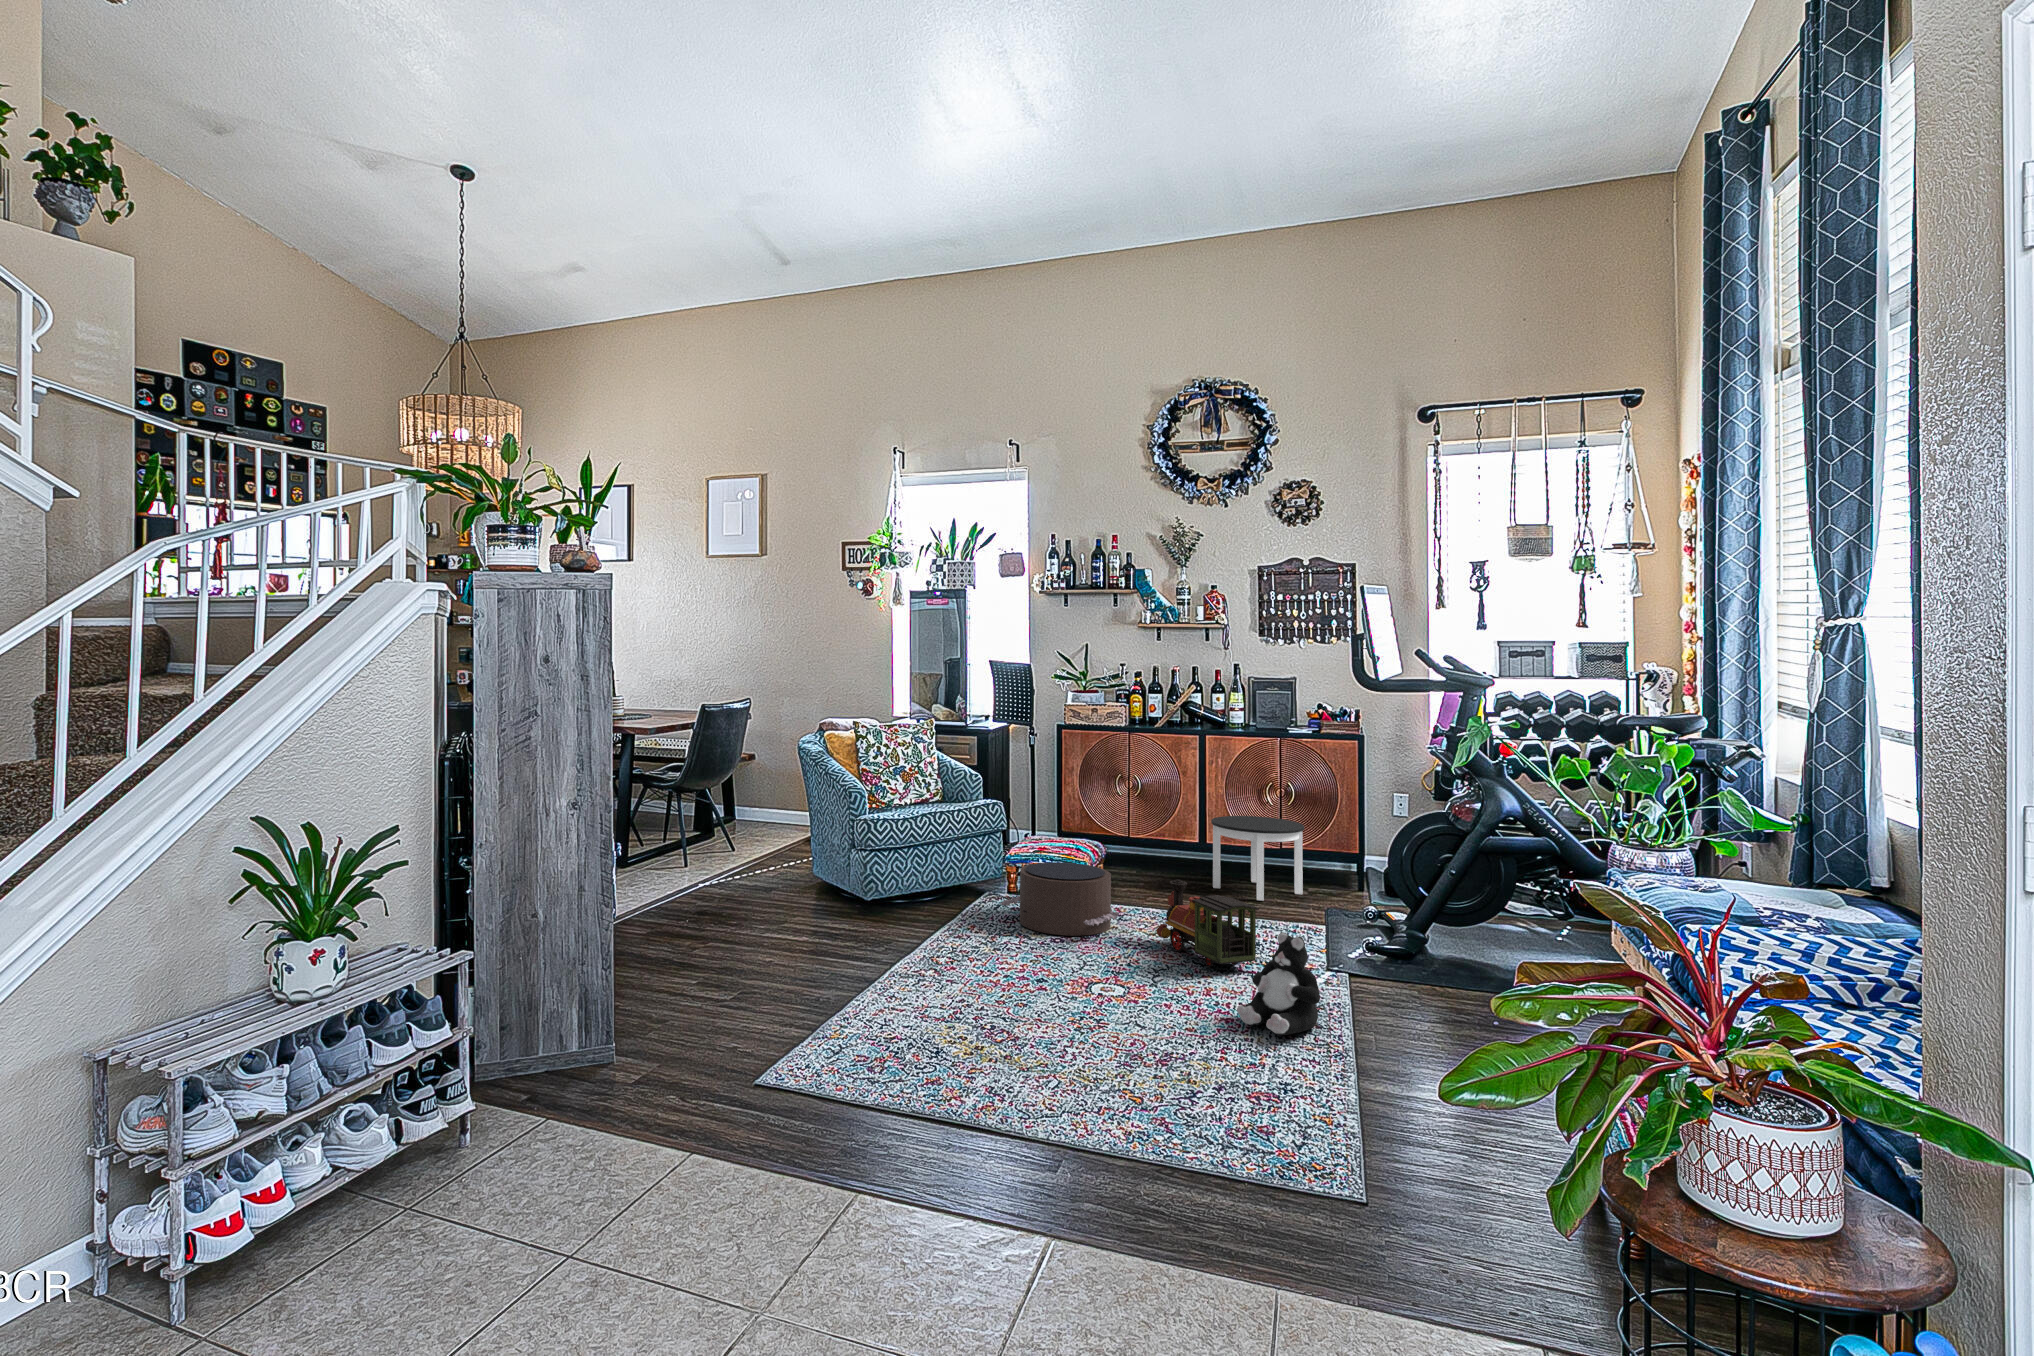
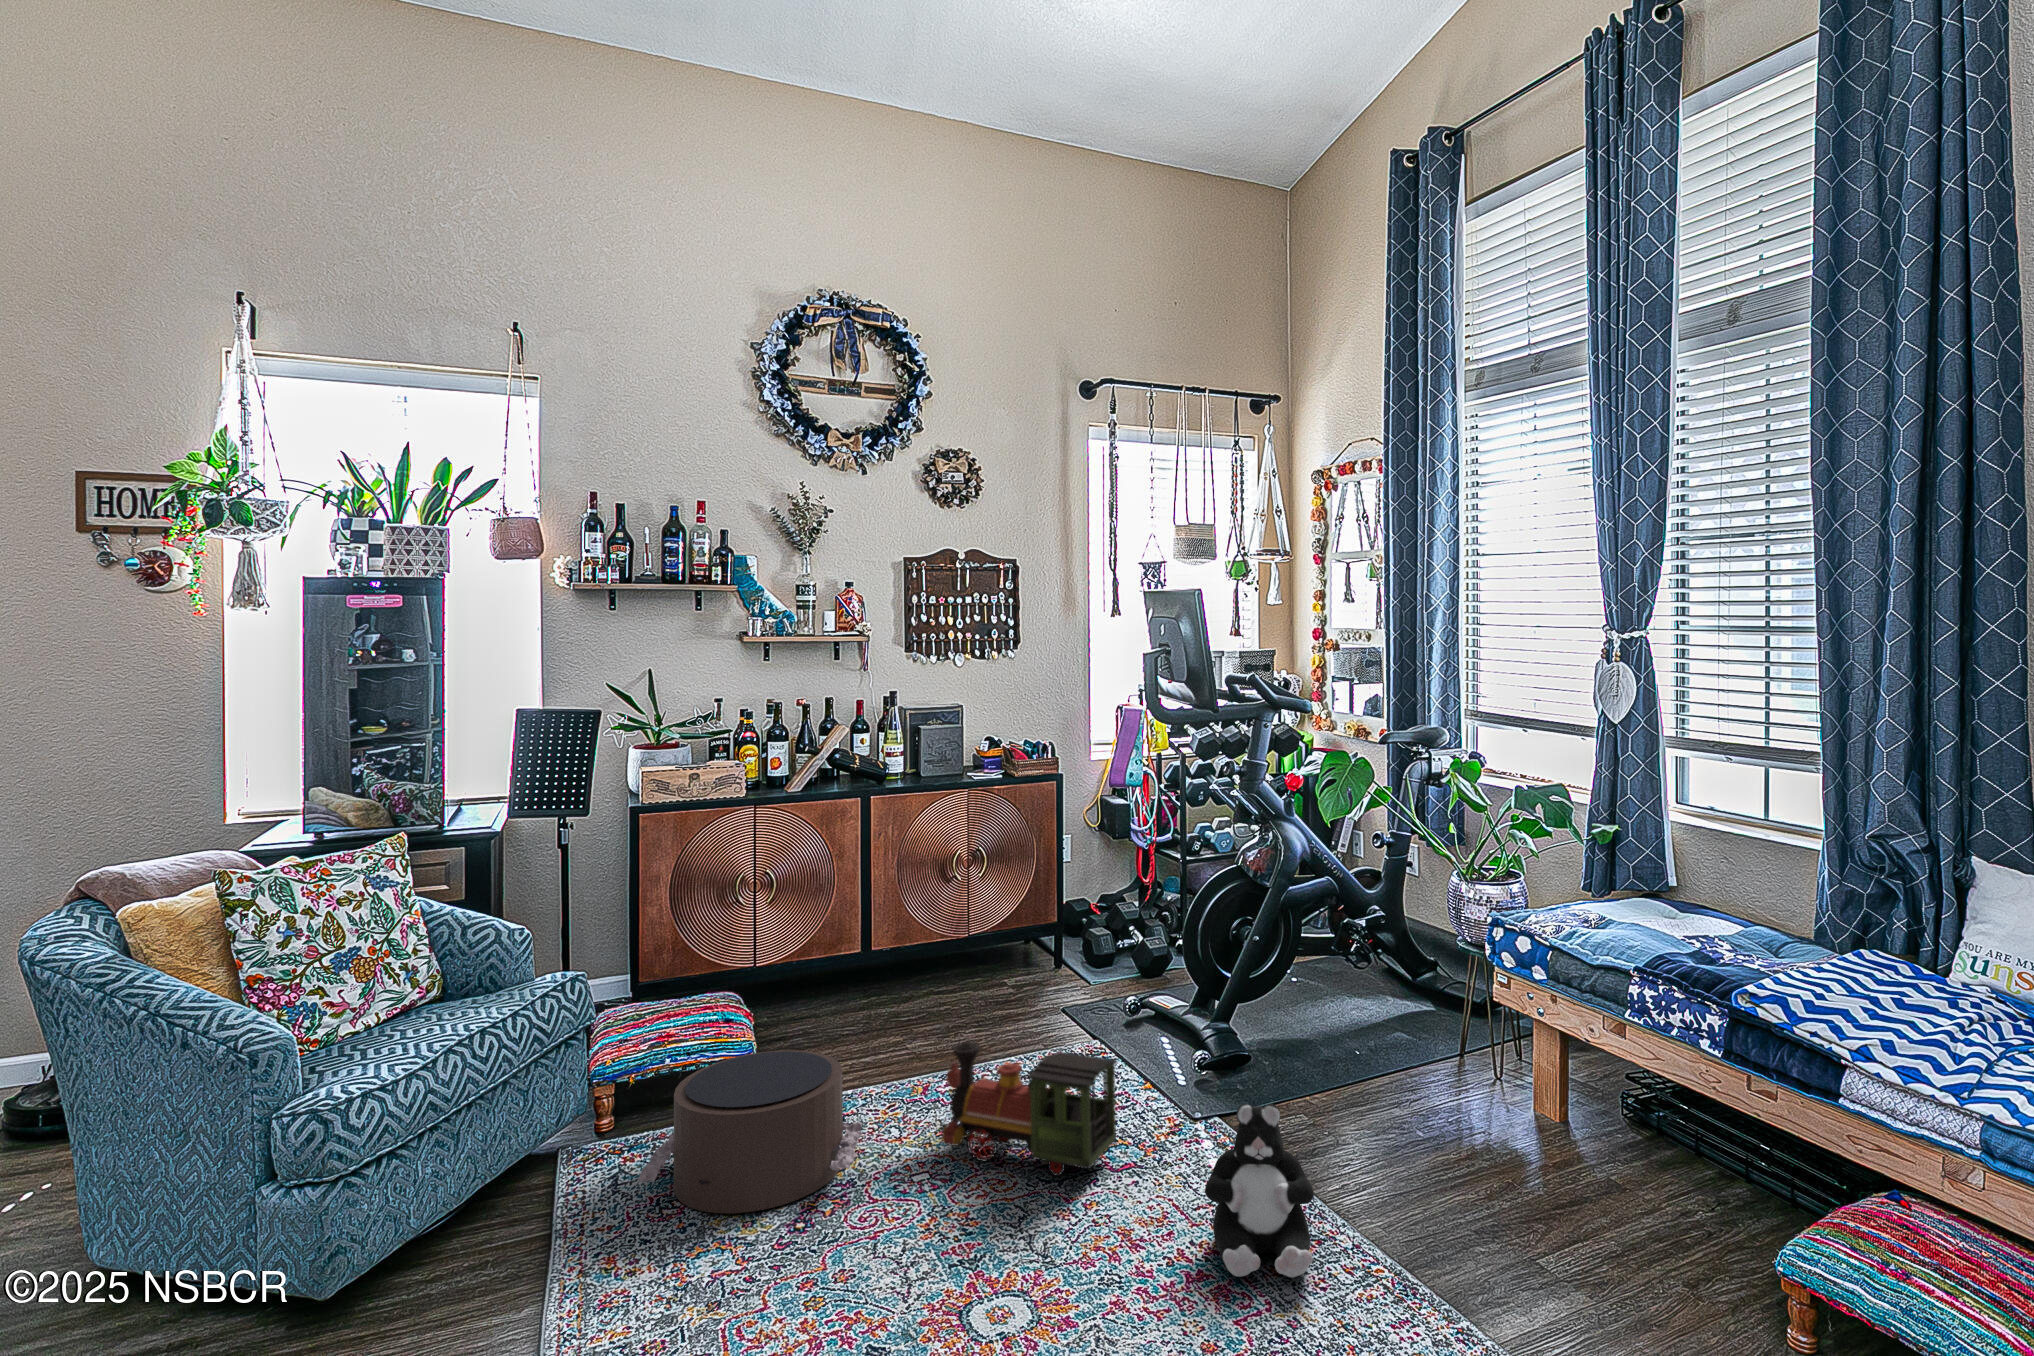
round table: present [1211,816,1304,901] -> none [890,897,1014,1022]

